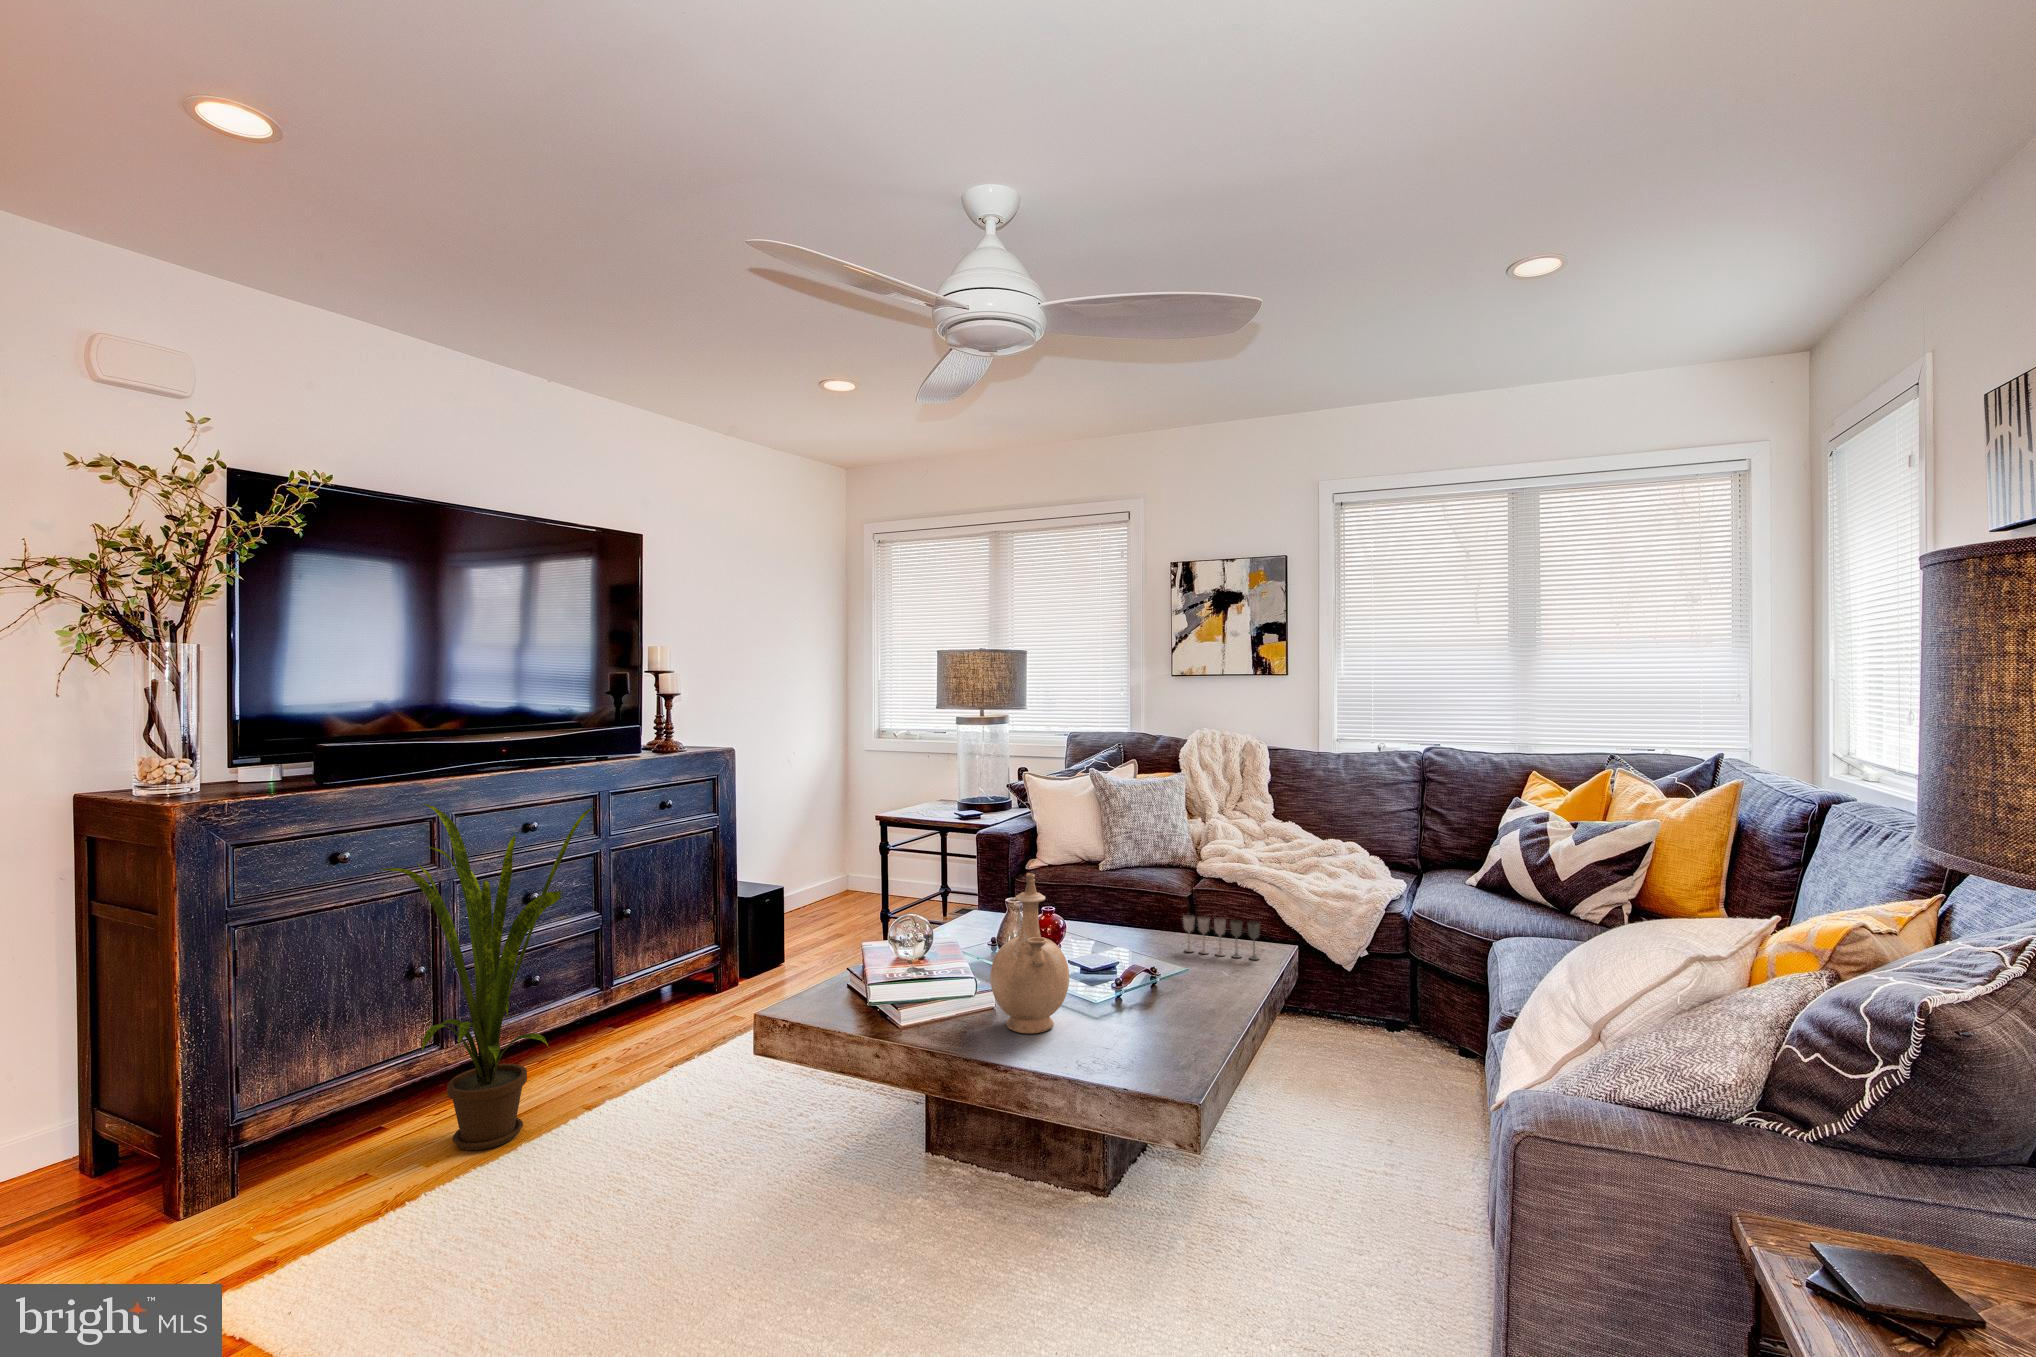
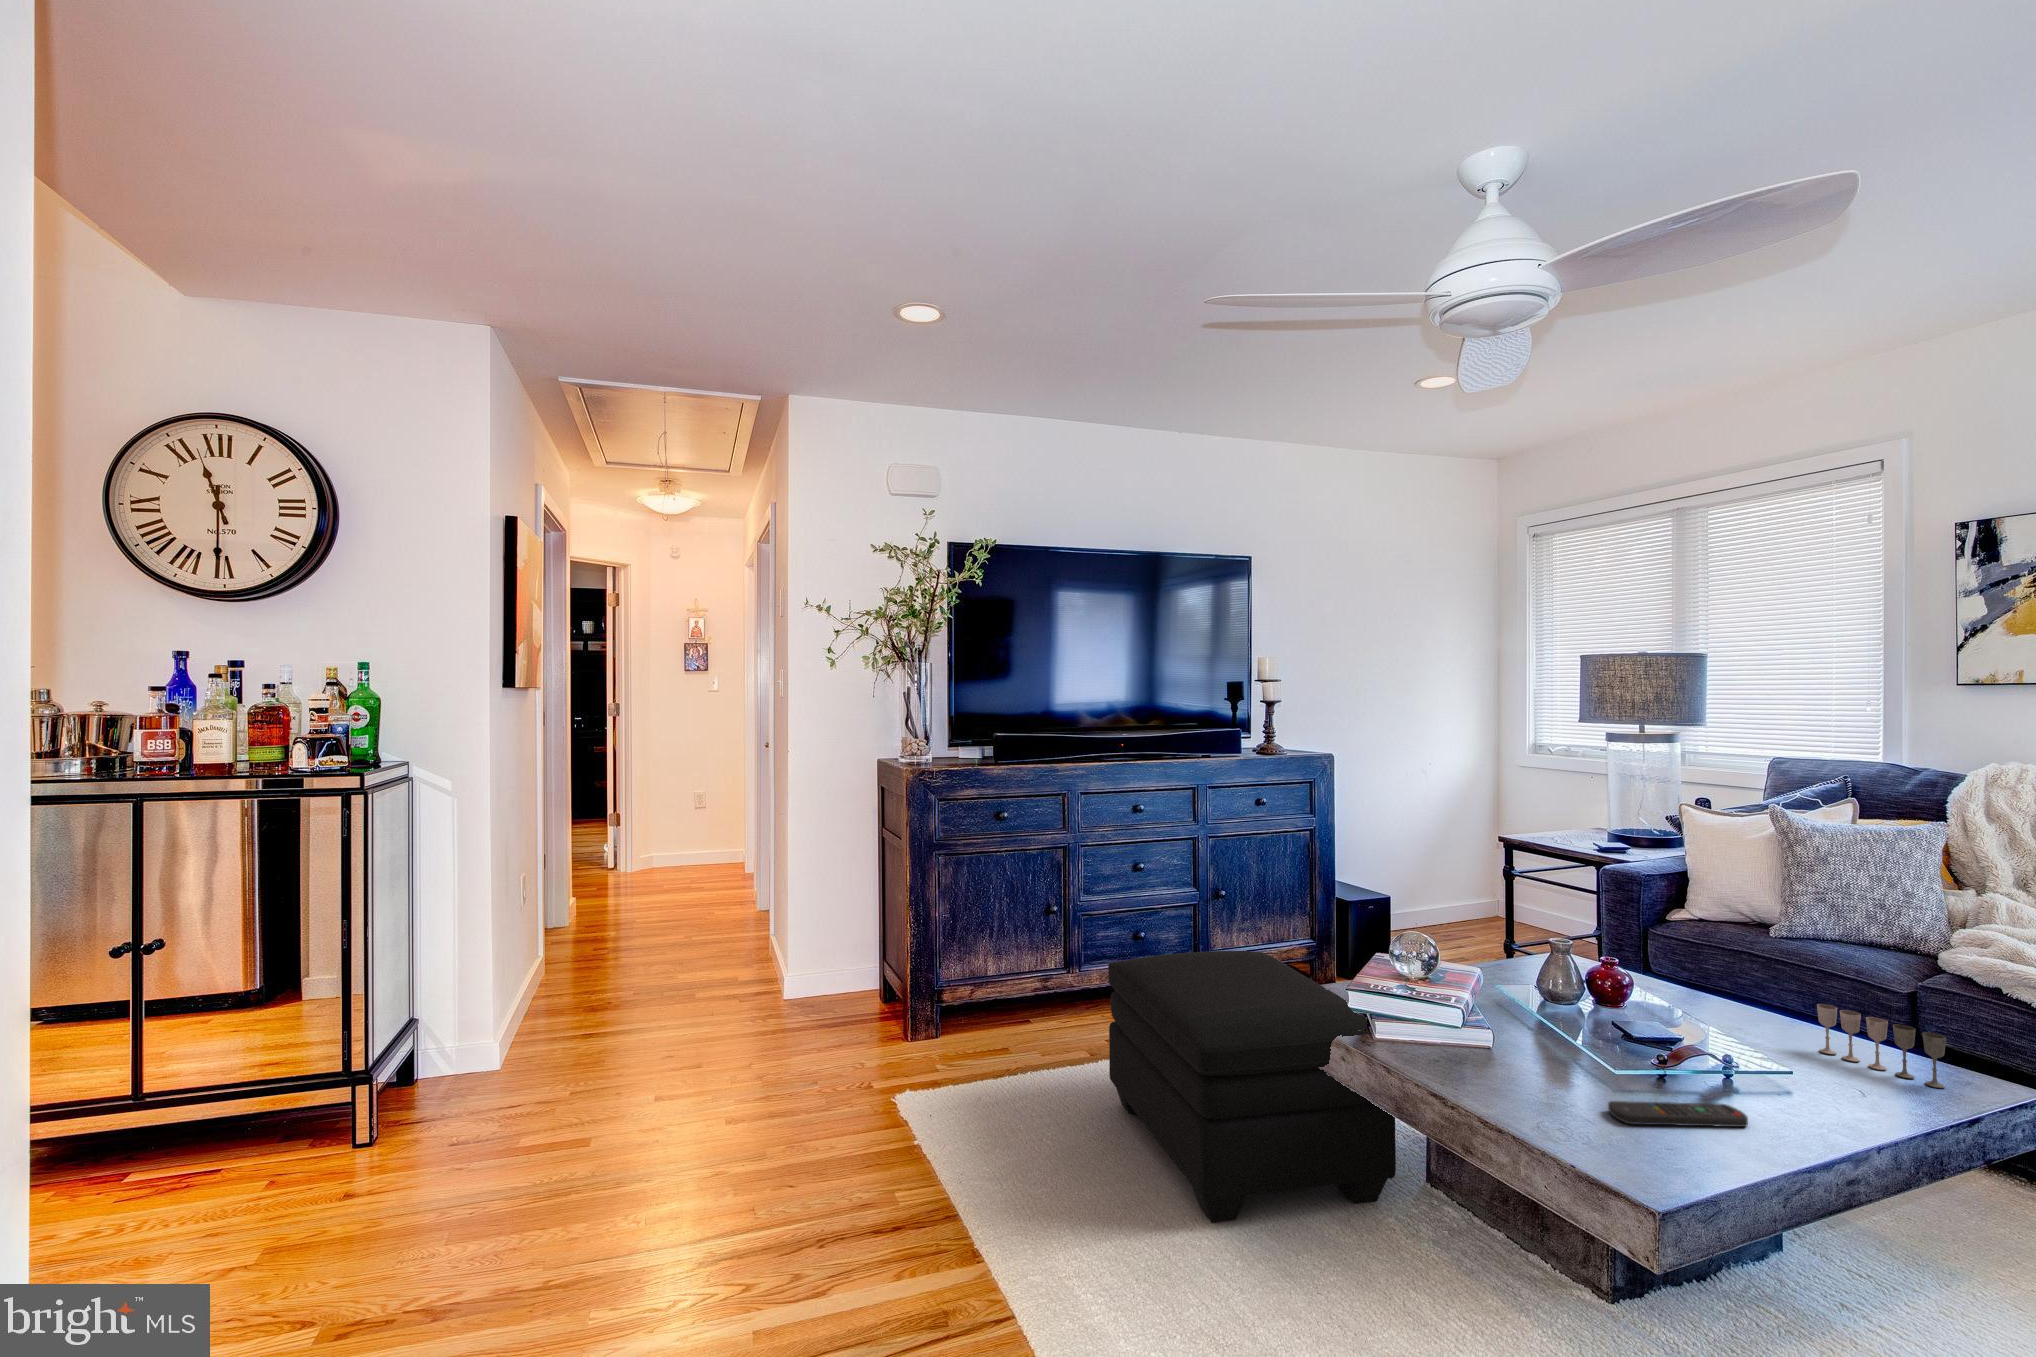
house plant: present [380,803,592,1150] -> none [1006,780,1159,1057]
vase: present [991,873,1069,1033] -> none [1467,904,1565,1084]
ottoman: none [558,968,911,1278] -> present [1108,951,1396,1223]
remote control: none [1113,1006,1195,1042] -> present [1608,1101,1748,1127]

